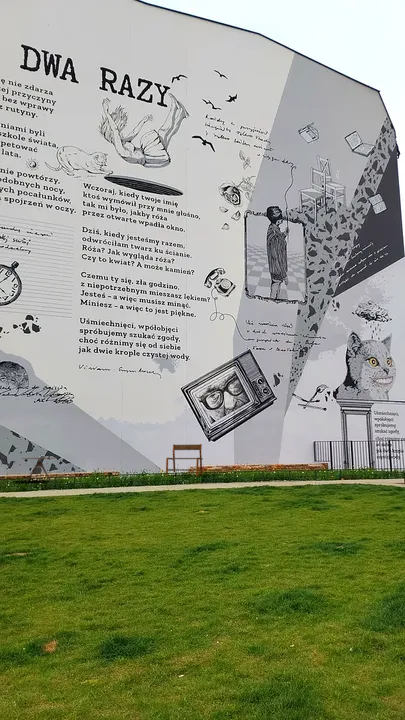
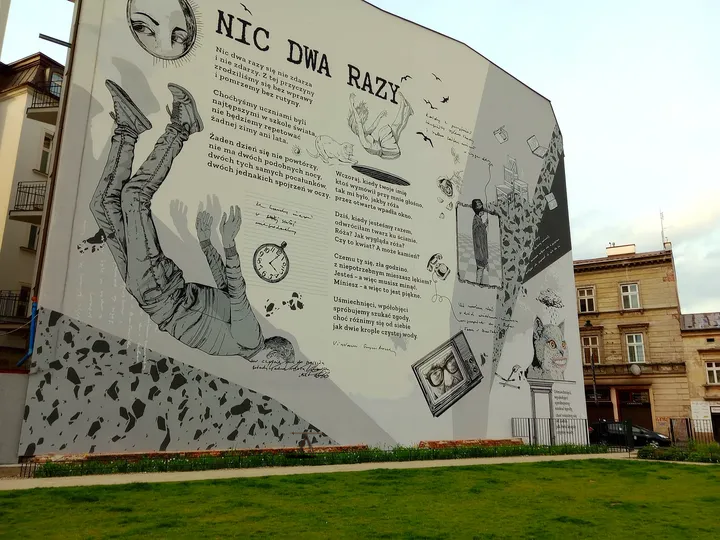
bench: present [166,444,203,476] -> none [403,420,435,452]

